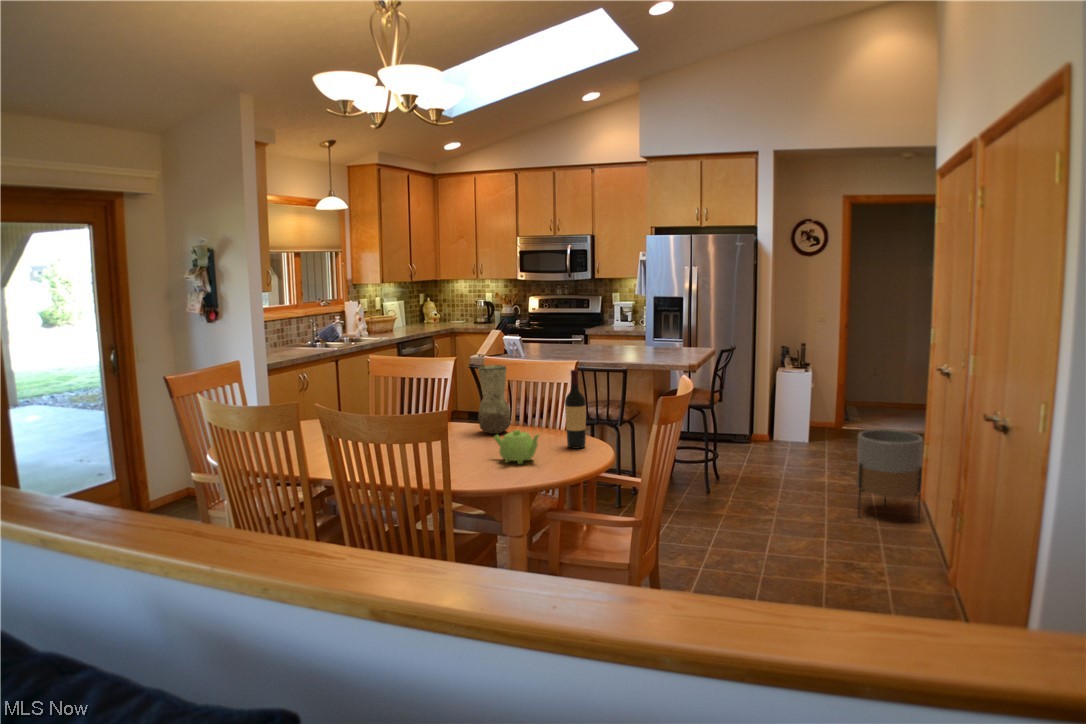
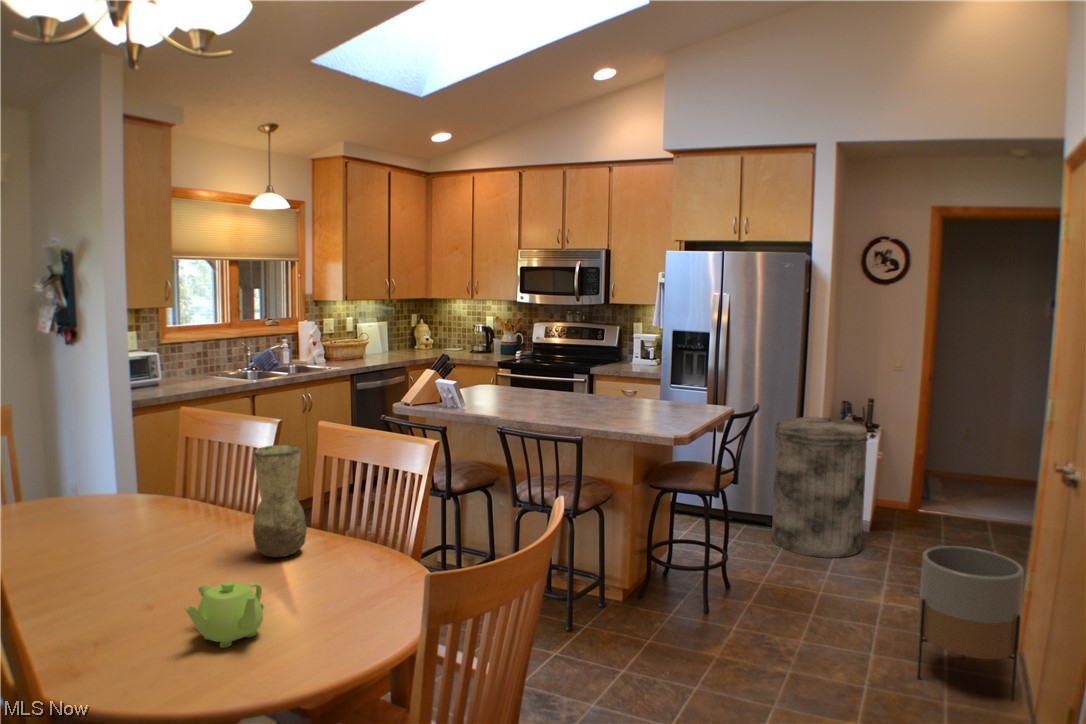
trash can: none [738,356,806,459] -> present [772,417,868,558]
wine bottle: present [565,370,586,449] -> none [347,473,384,609]

